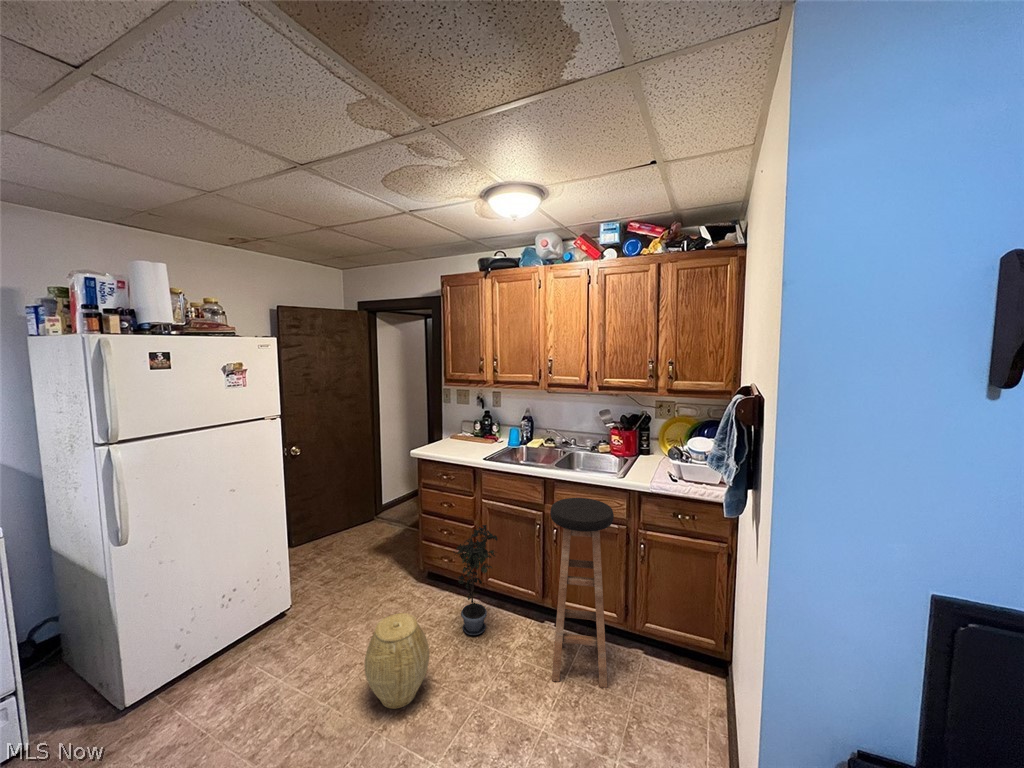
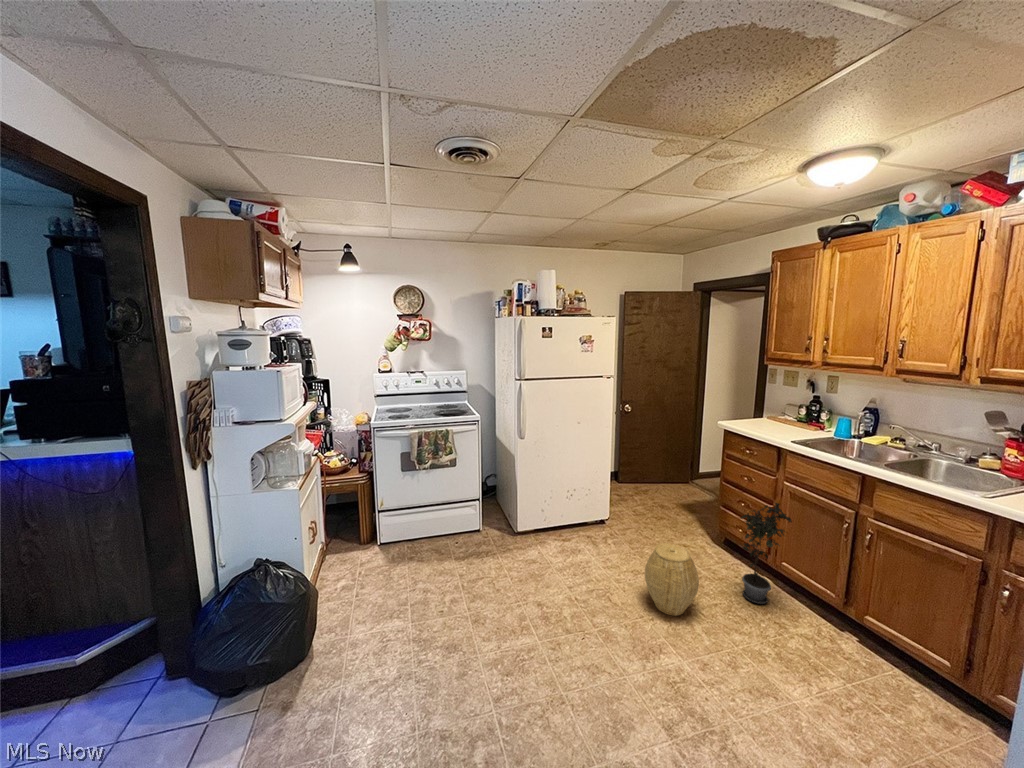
bar stool: present [550,498,614,688] -> none [829,499,953,725]

